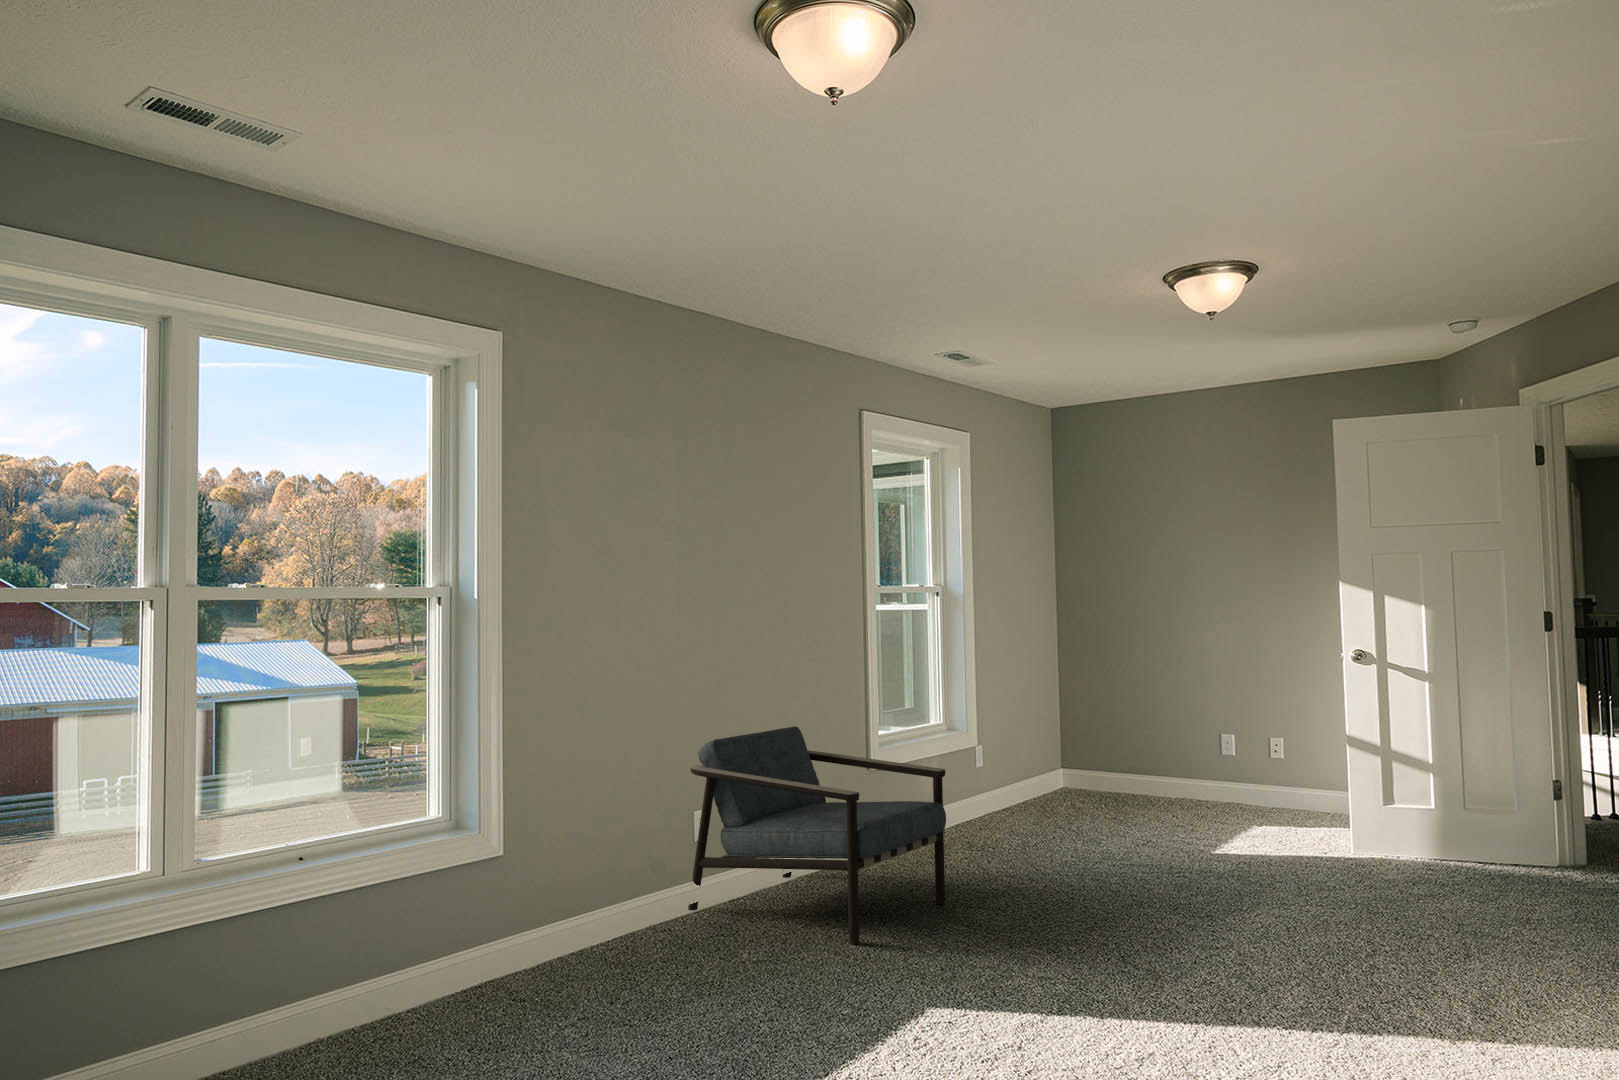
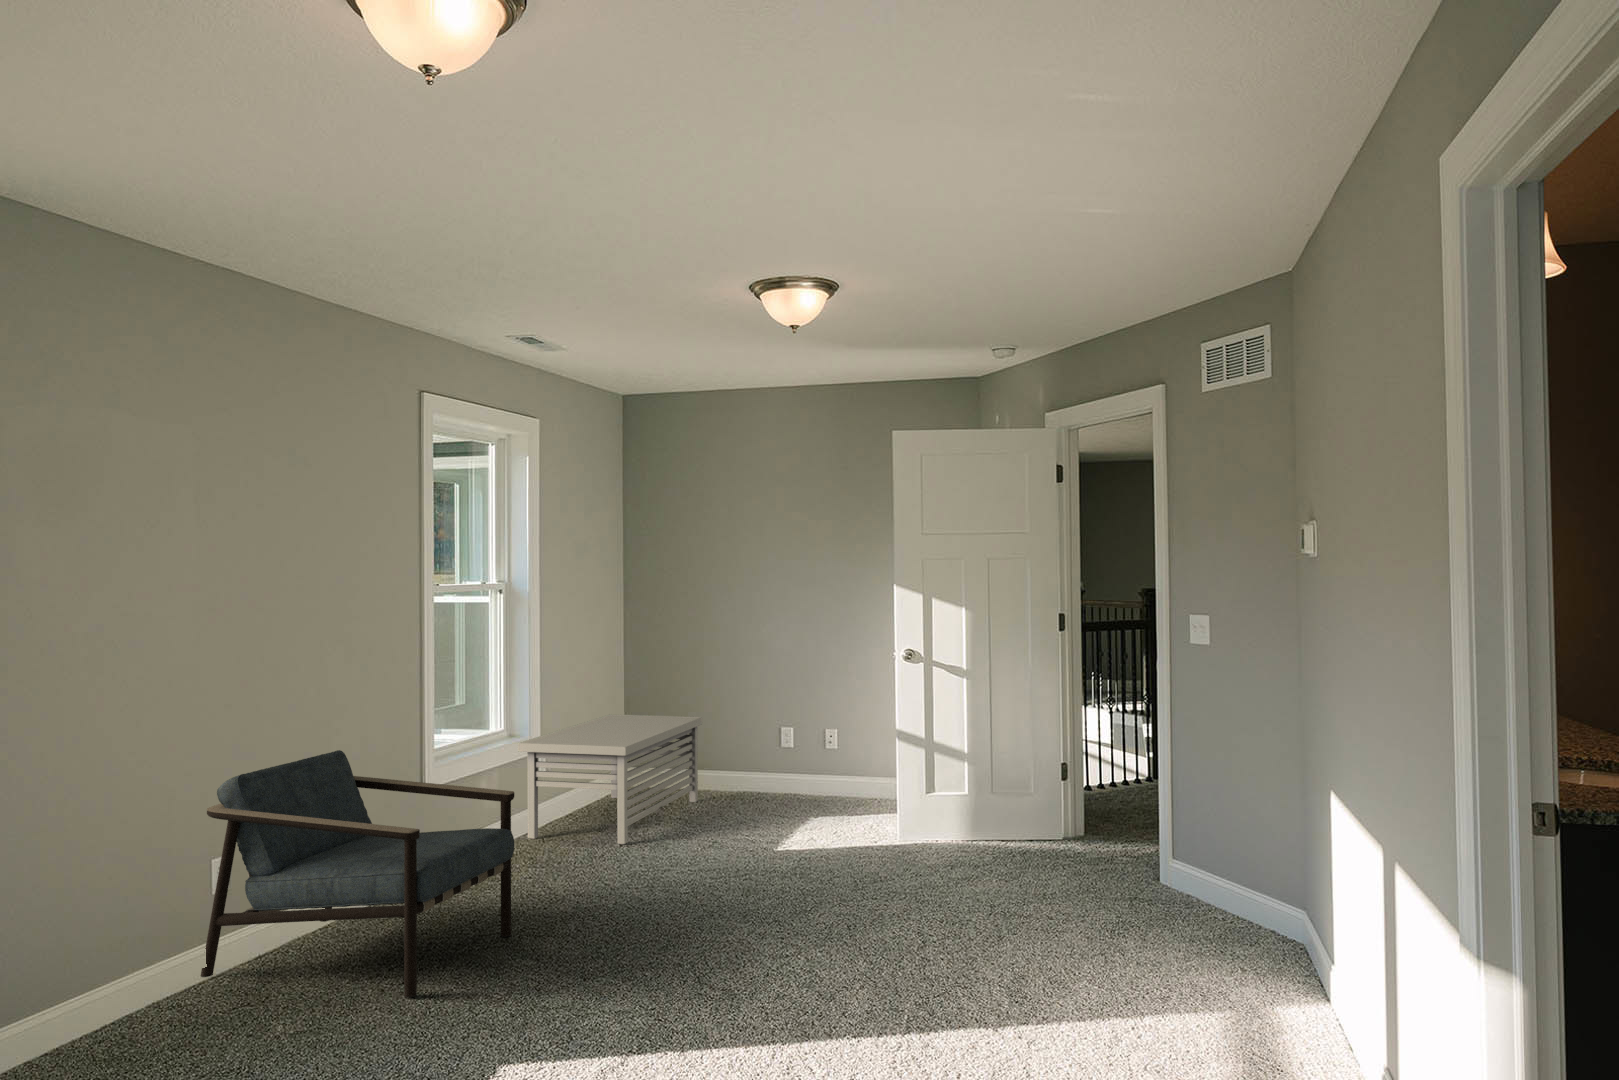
storage bench: none [954,715,1136,837] -> present [518,714,702,844]

